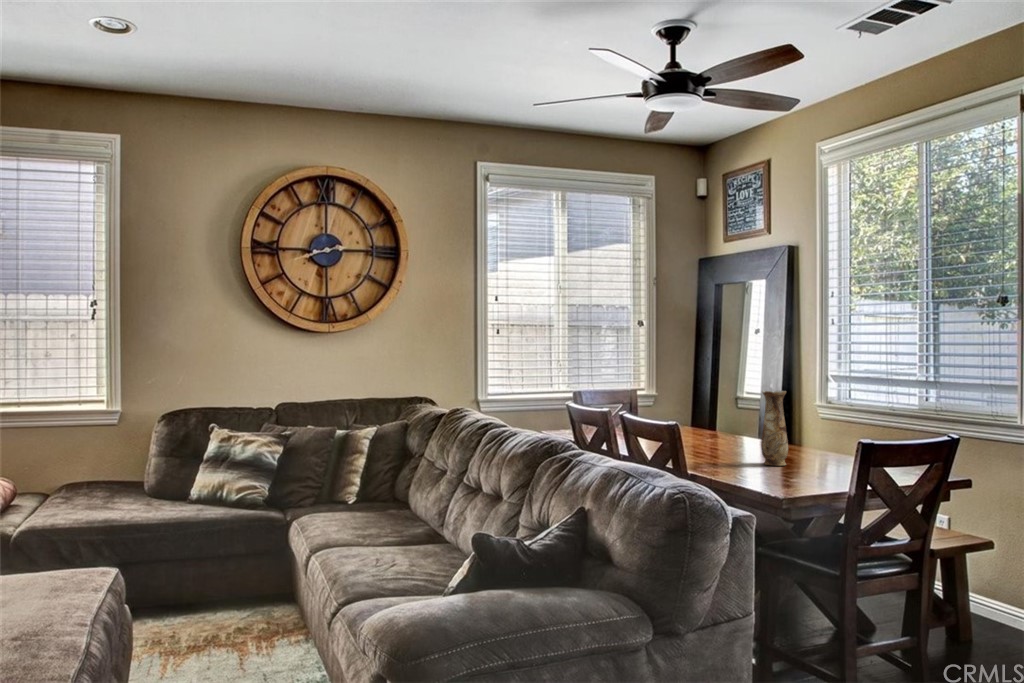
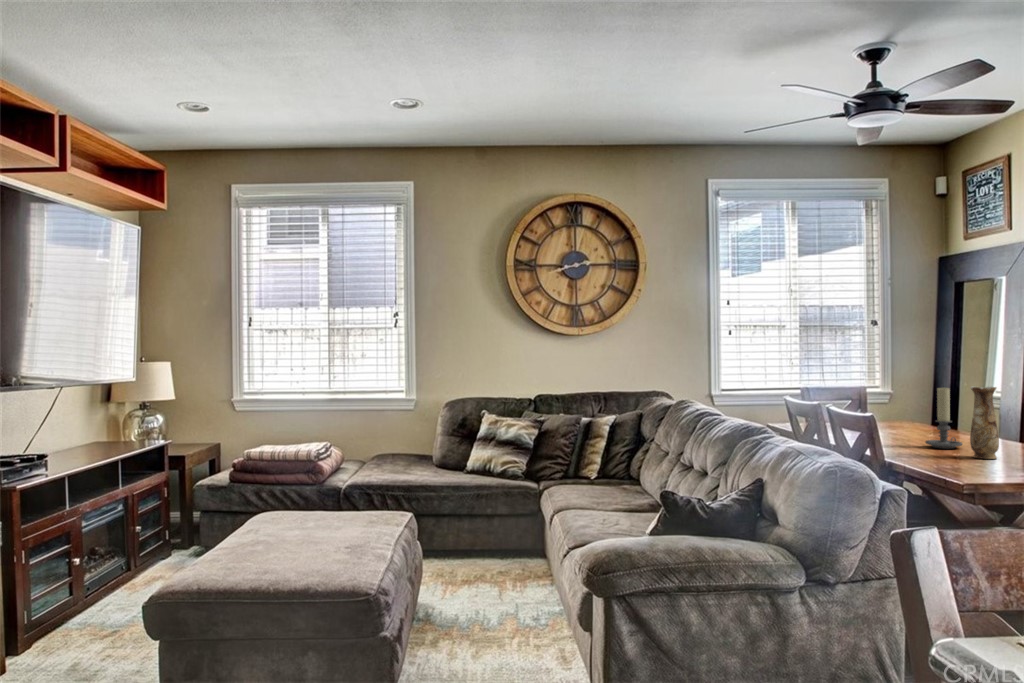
candle holder: none [713,390,748,455] -> present [926,388,962,449]

